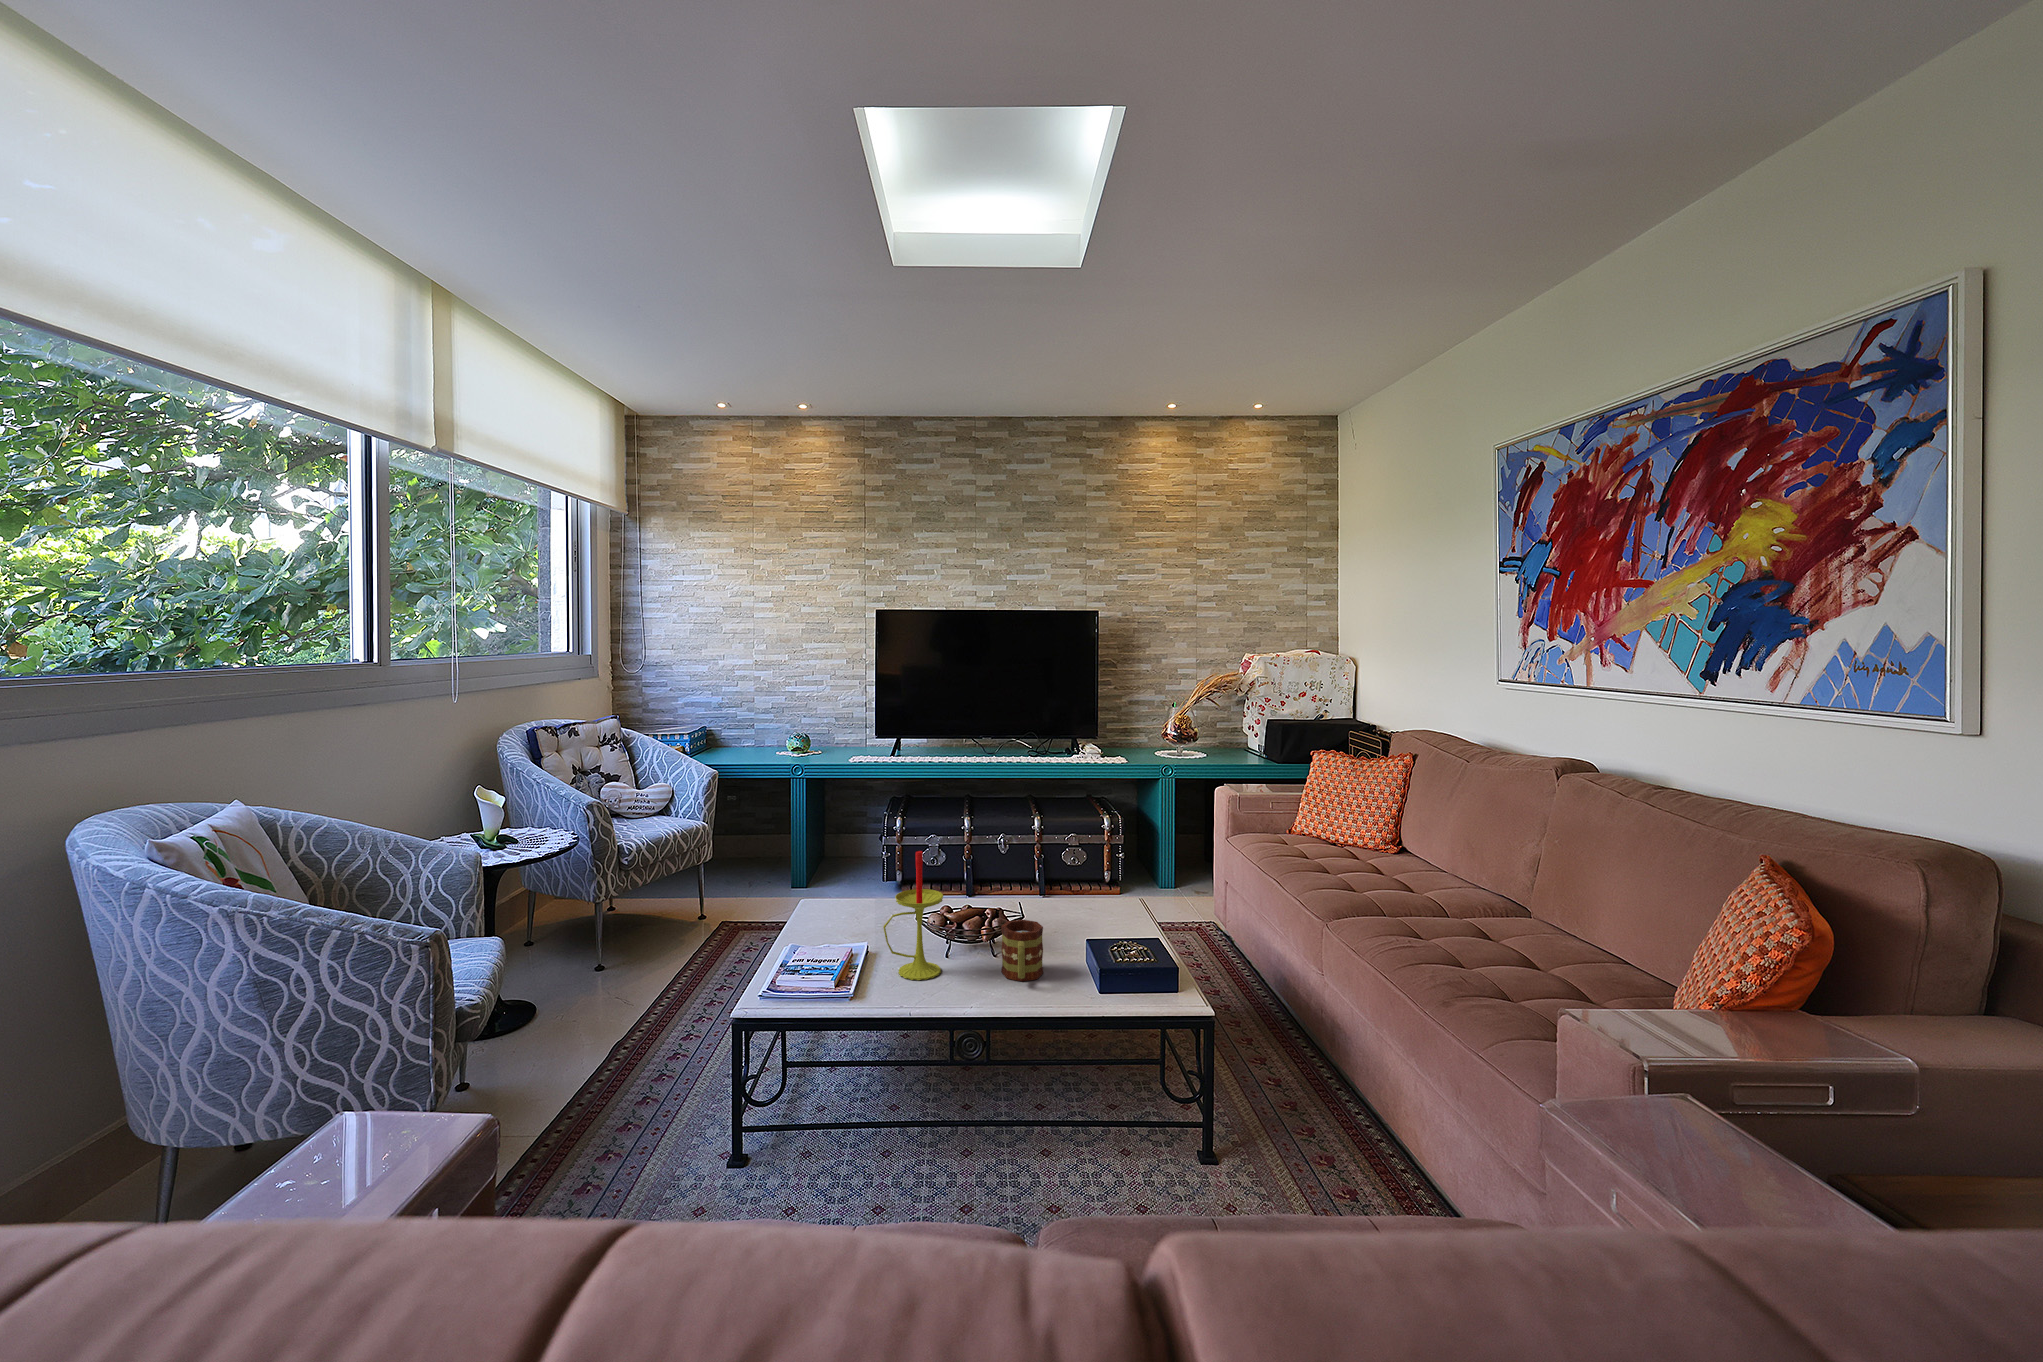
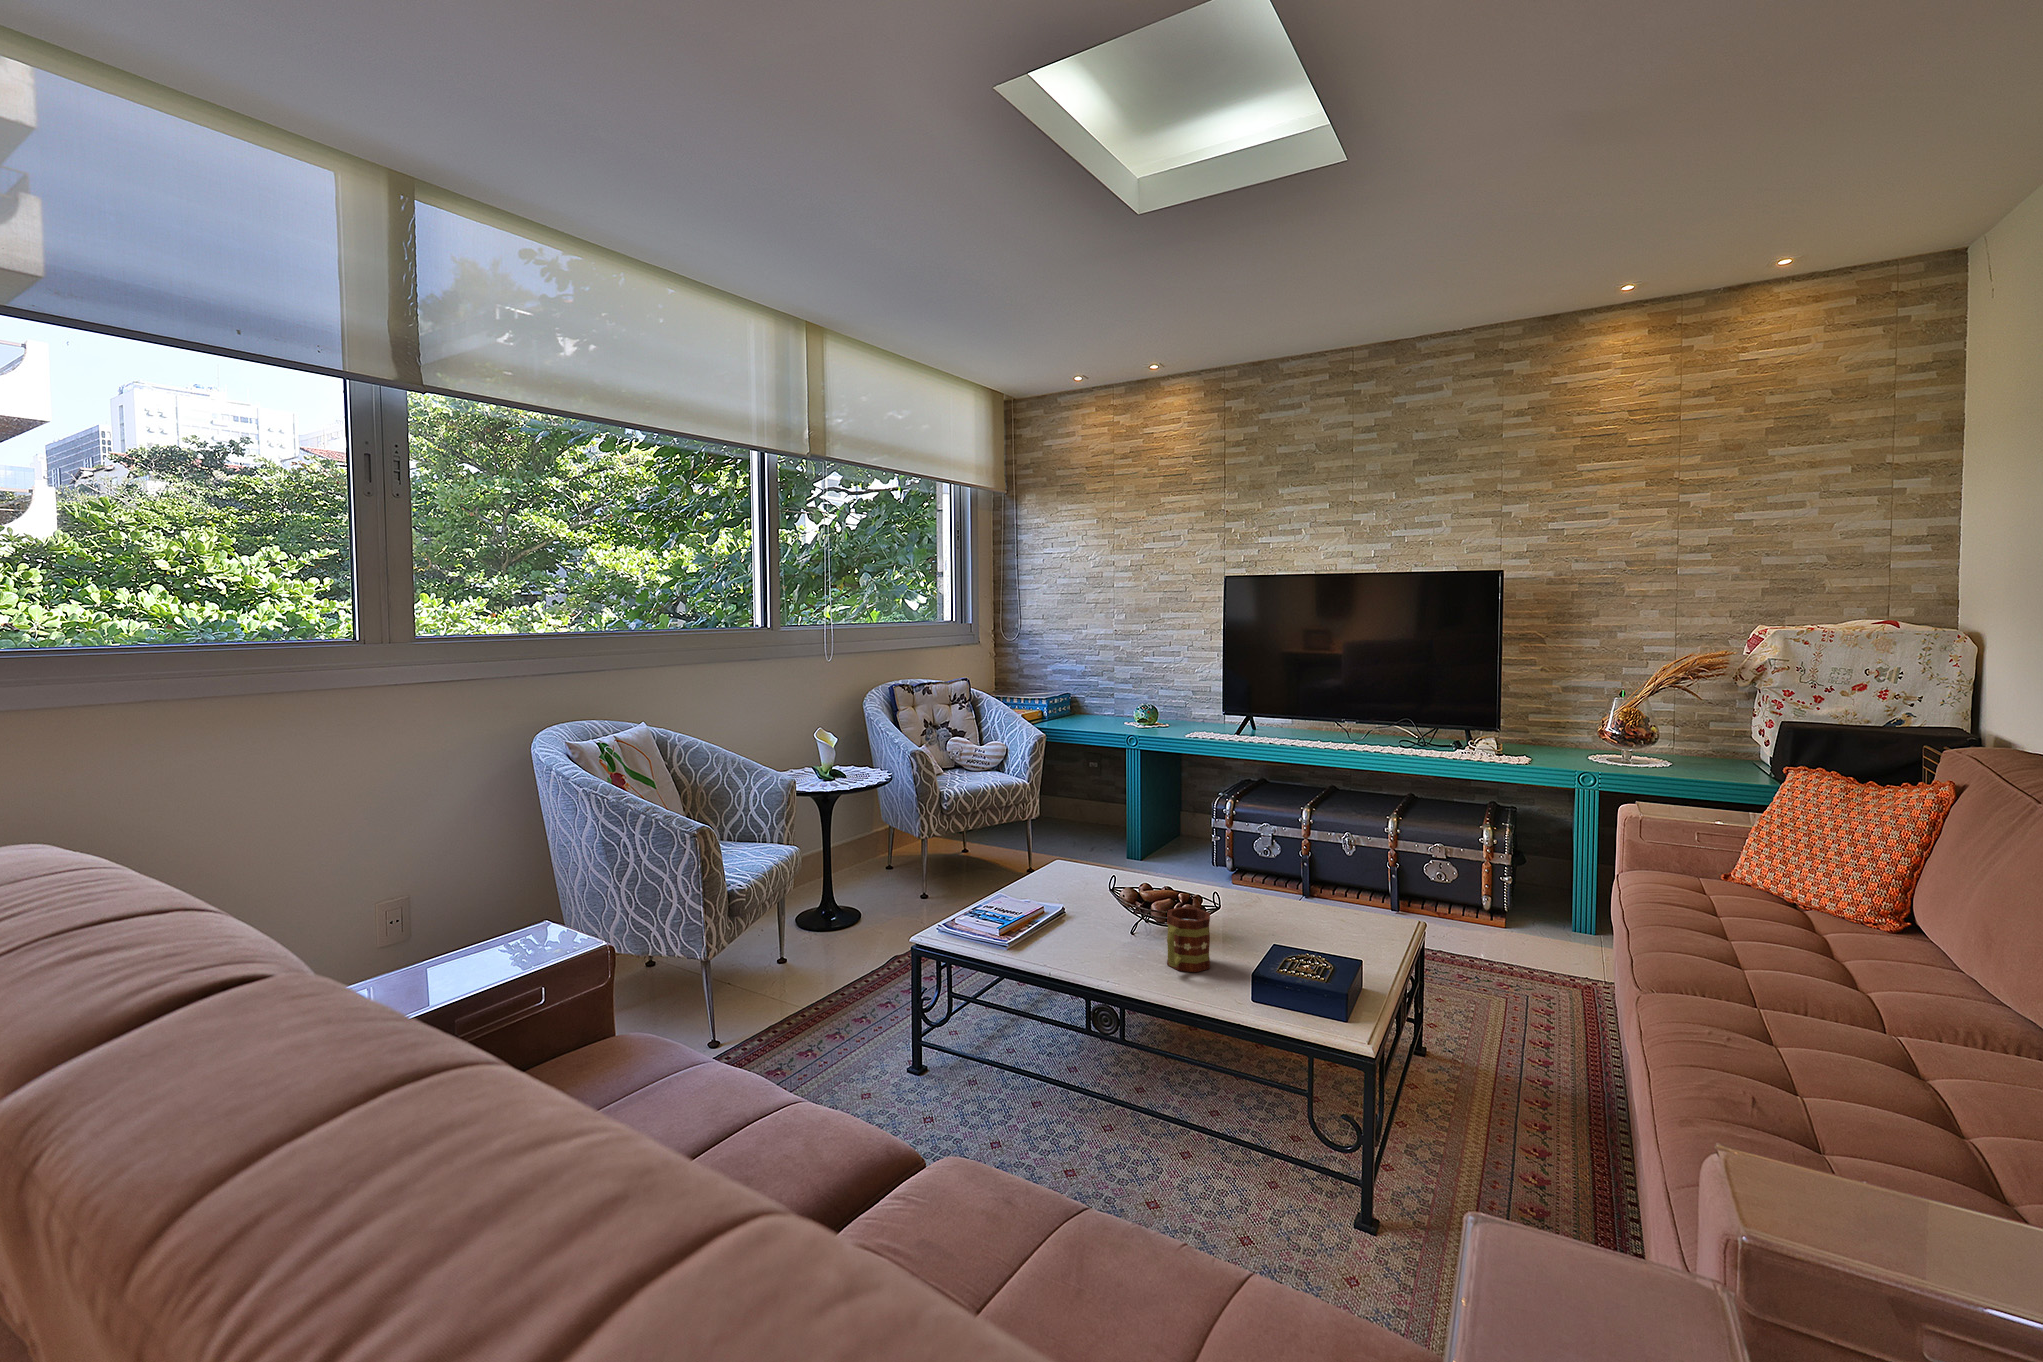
candle: present [883,851,943,980] -> none [1055,818,1115,948]

